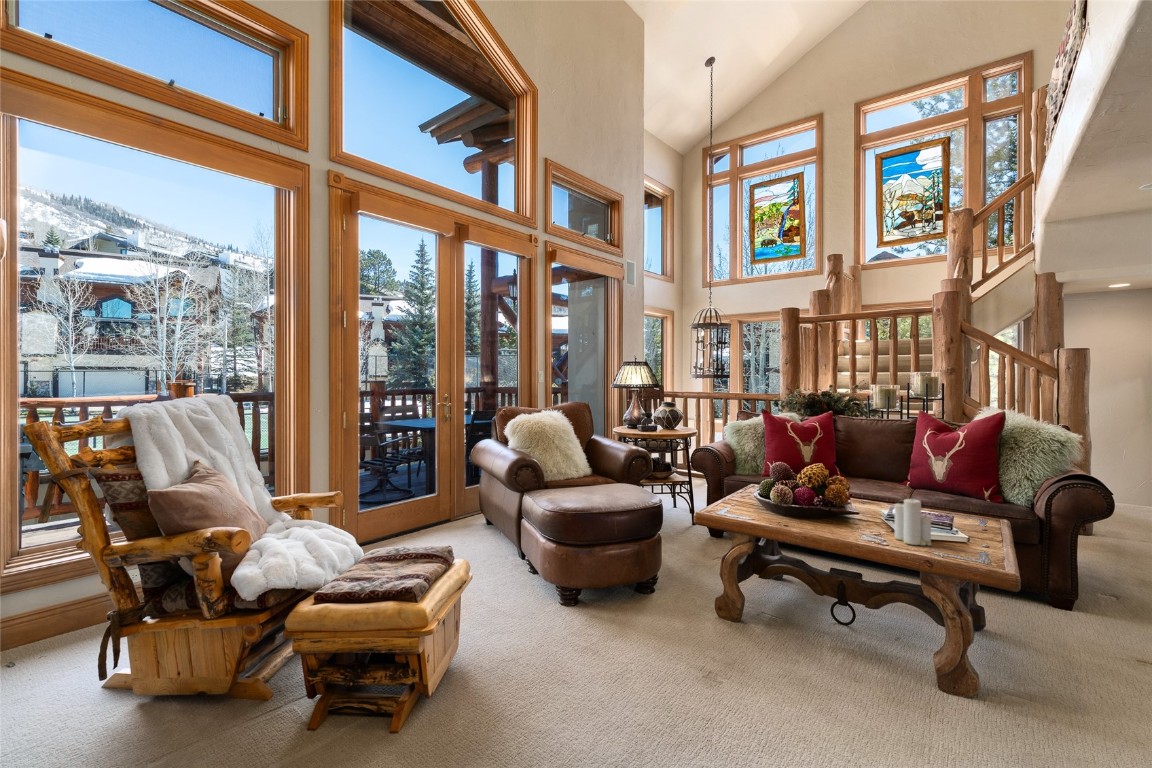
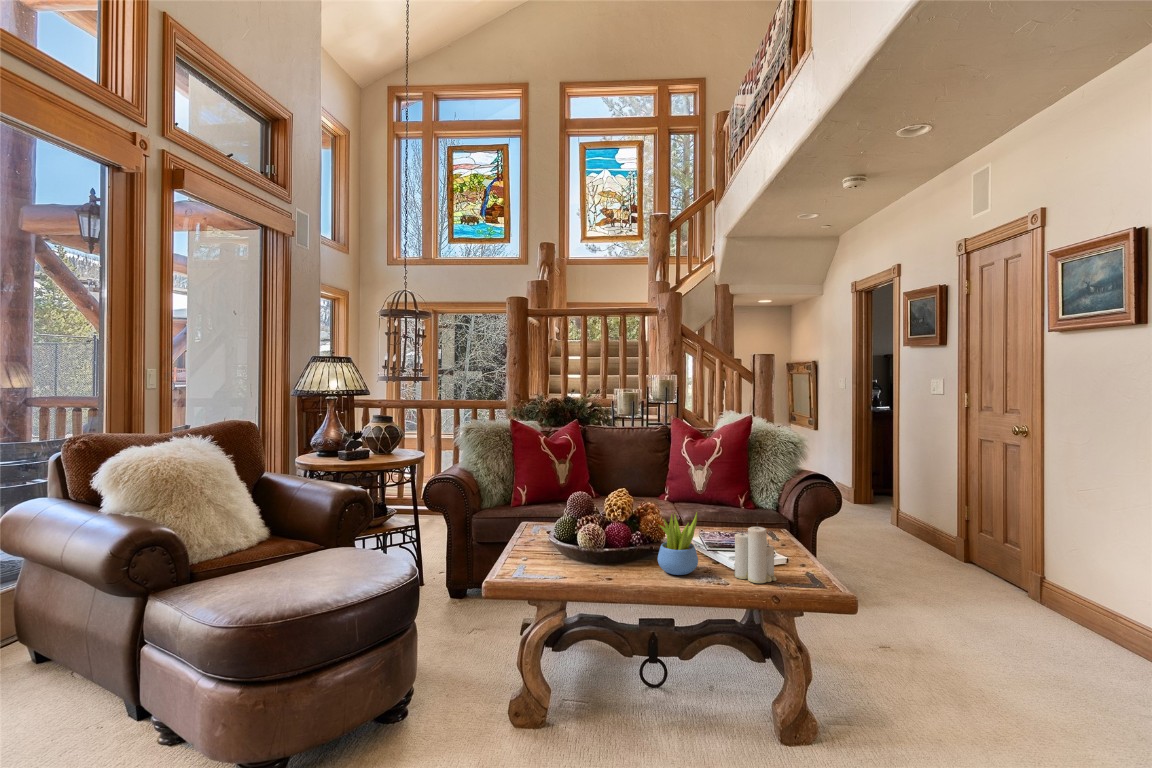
succulent plant: none [830,481,865,530] -> present [658,513,698,575]

